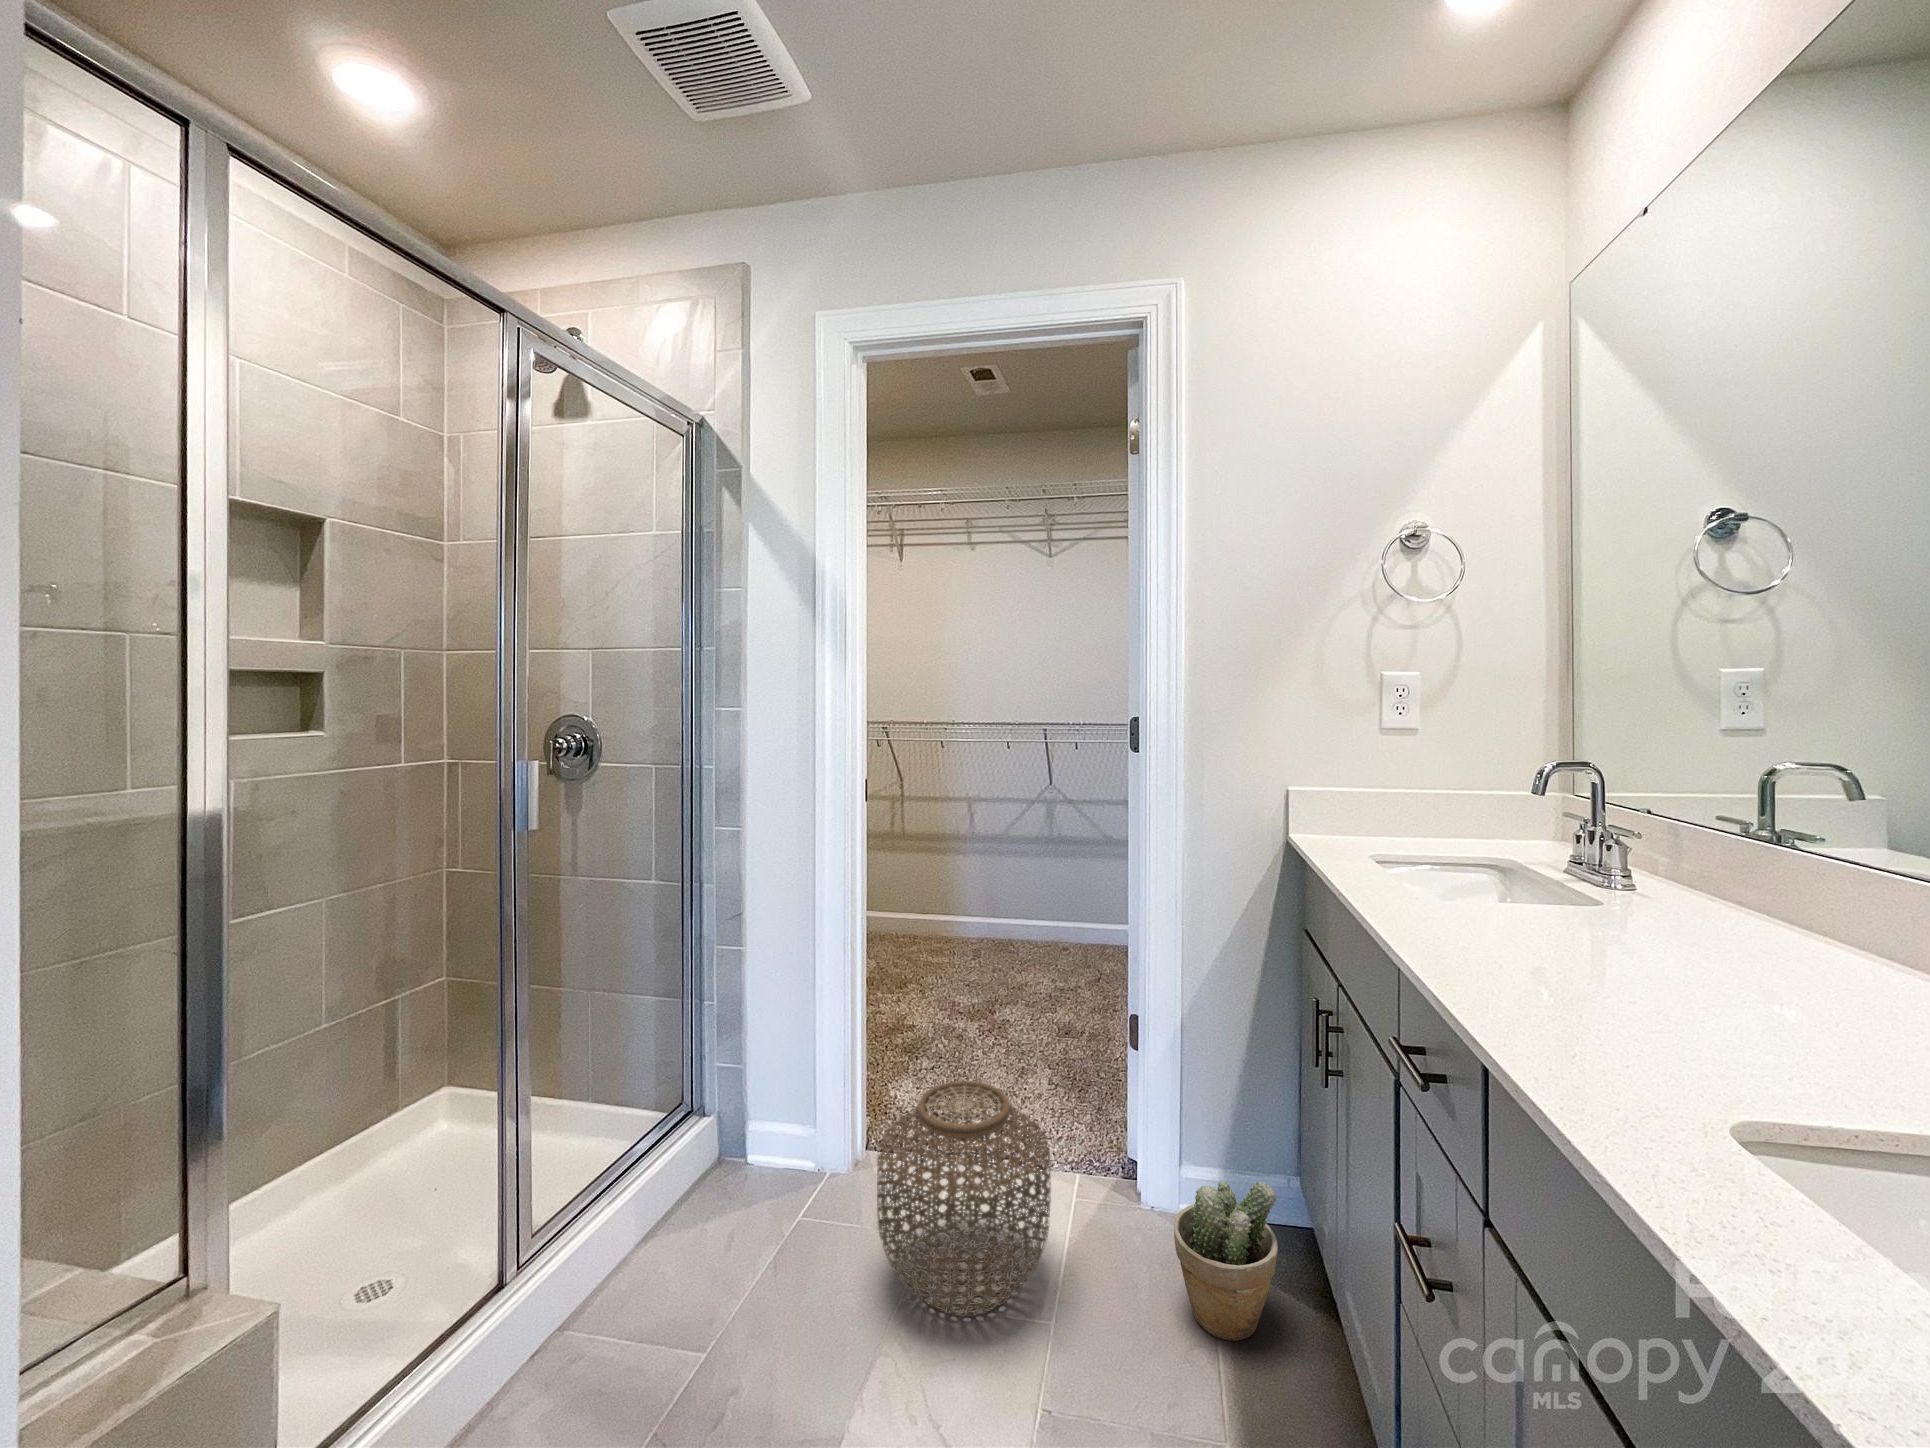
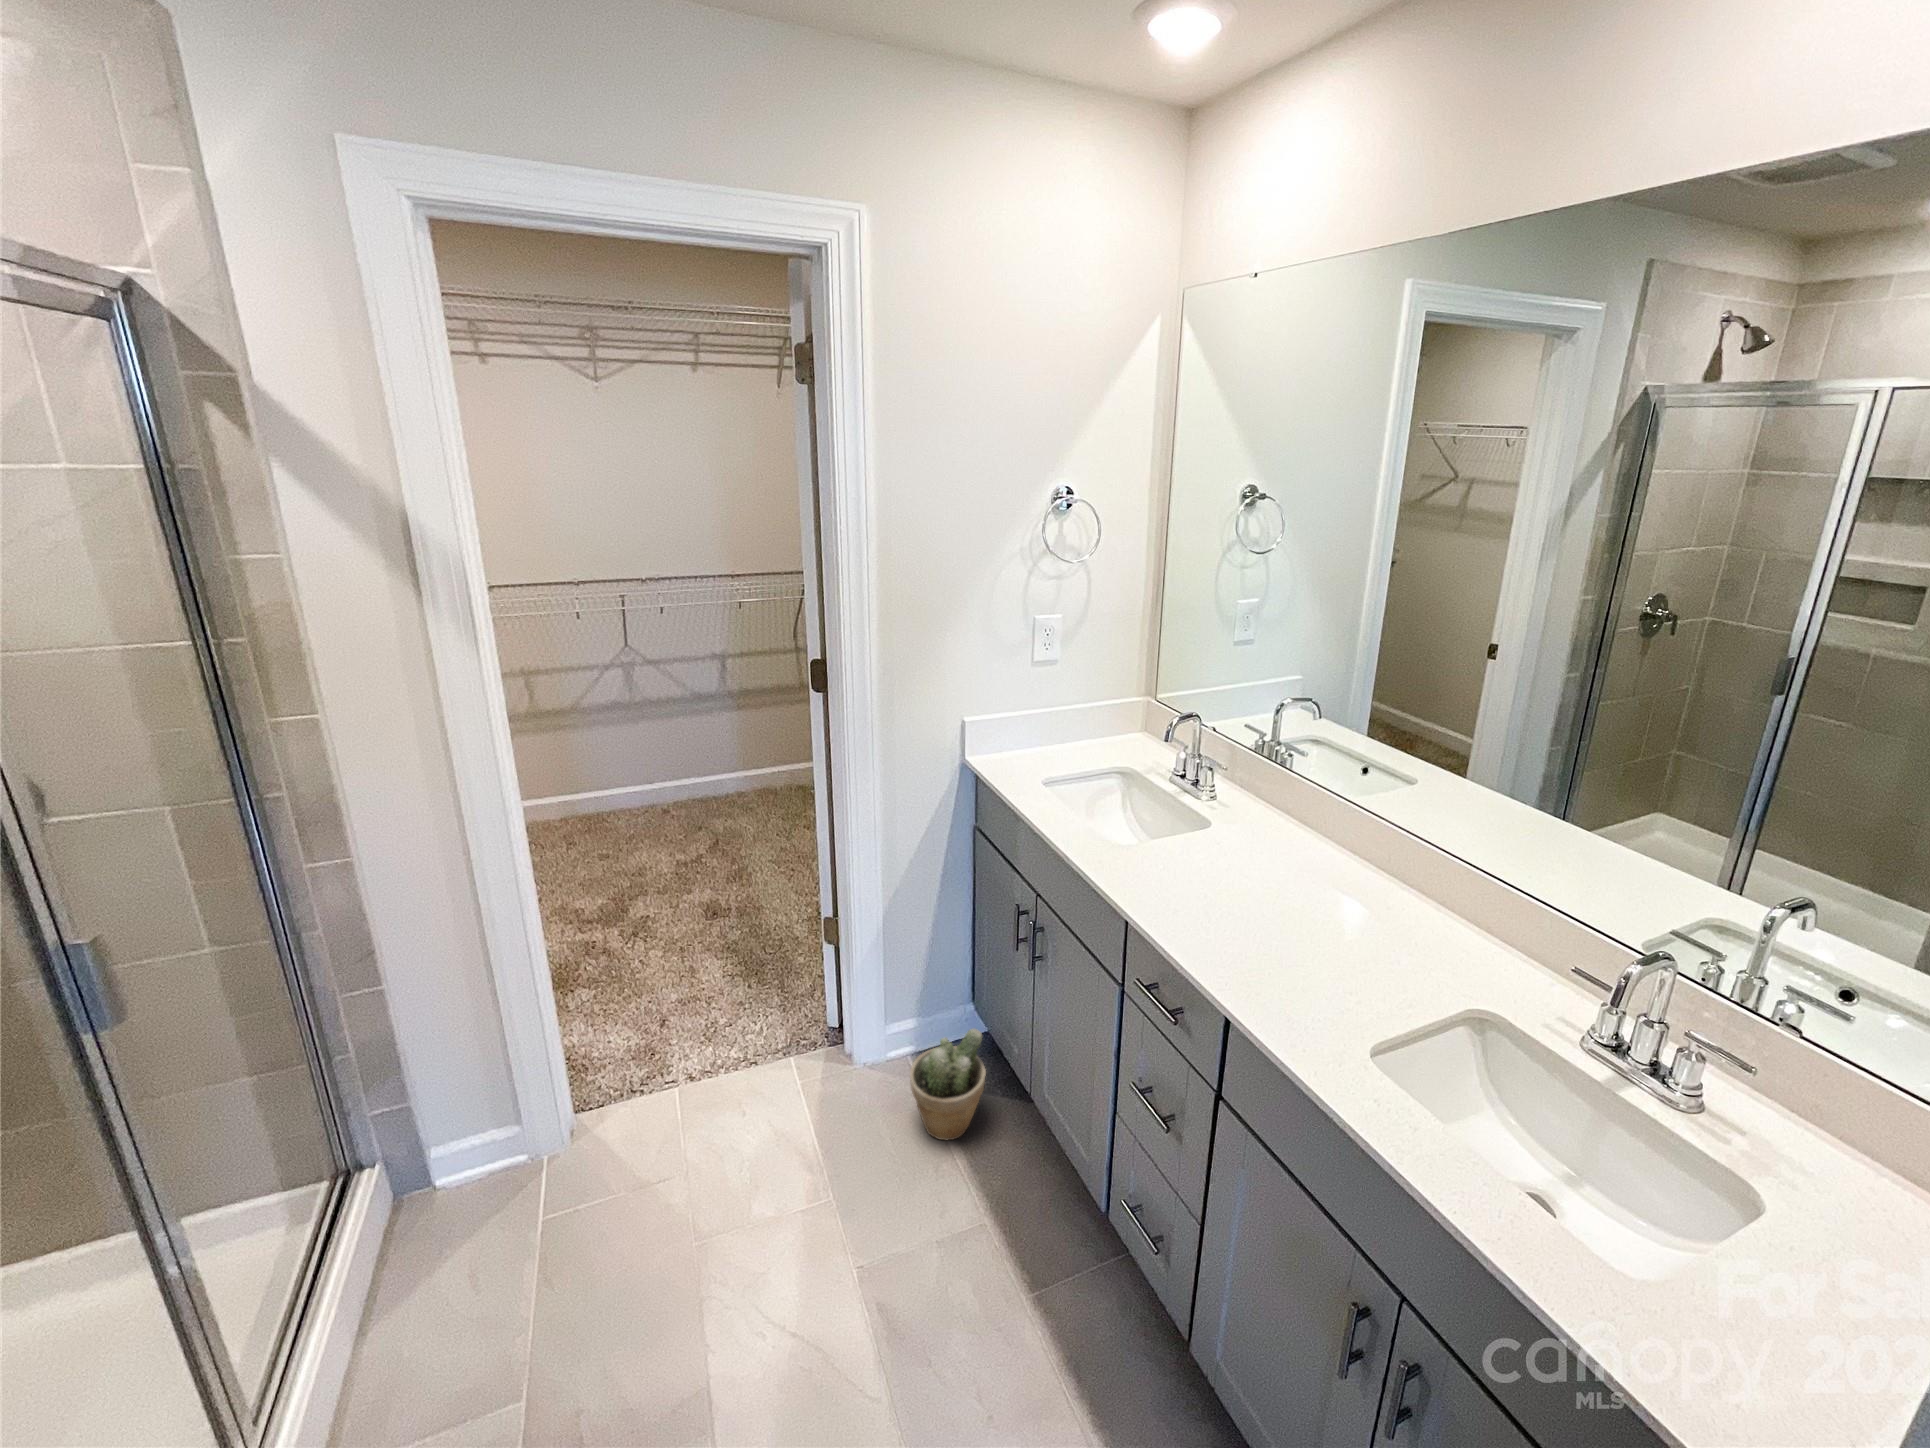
woven basket: present [877,1081,1051,1316] -> none [650,1041,818,1234]

